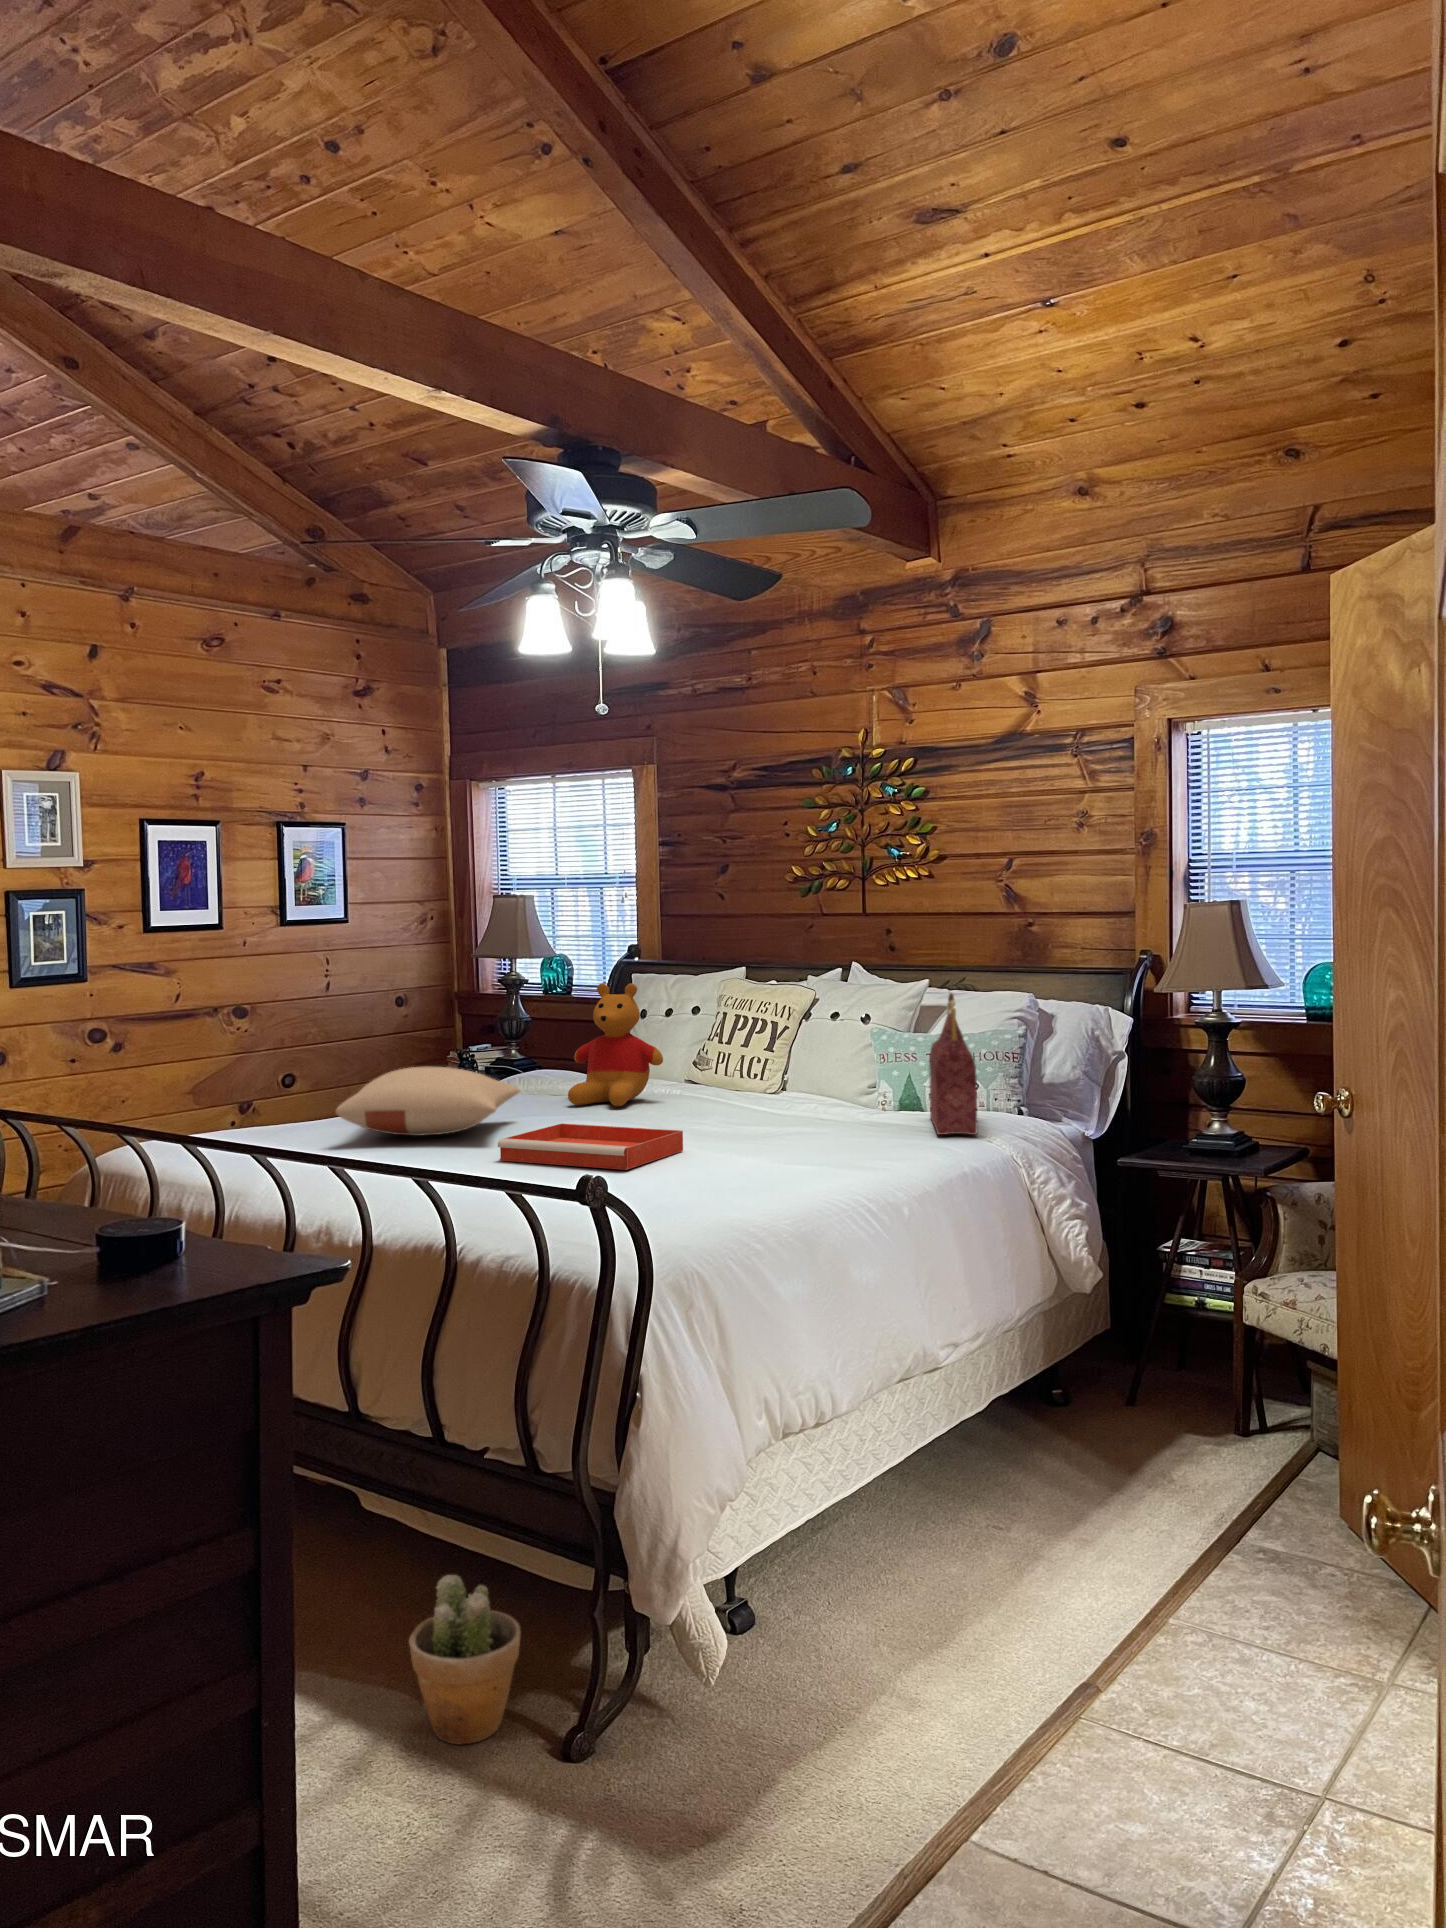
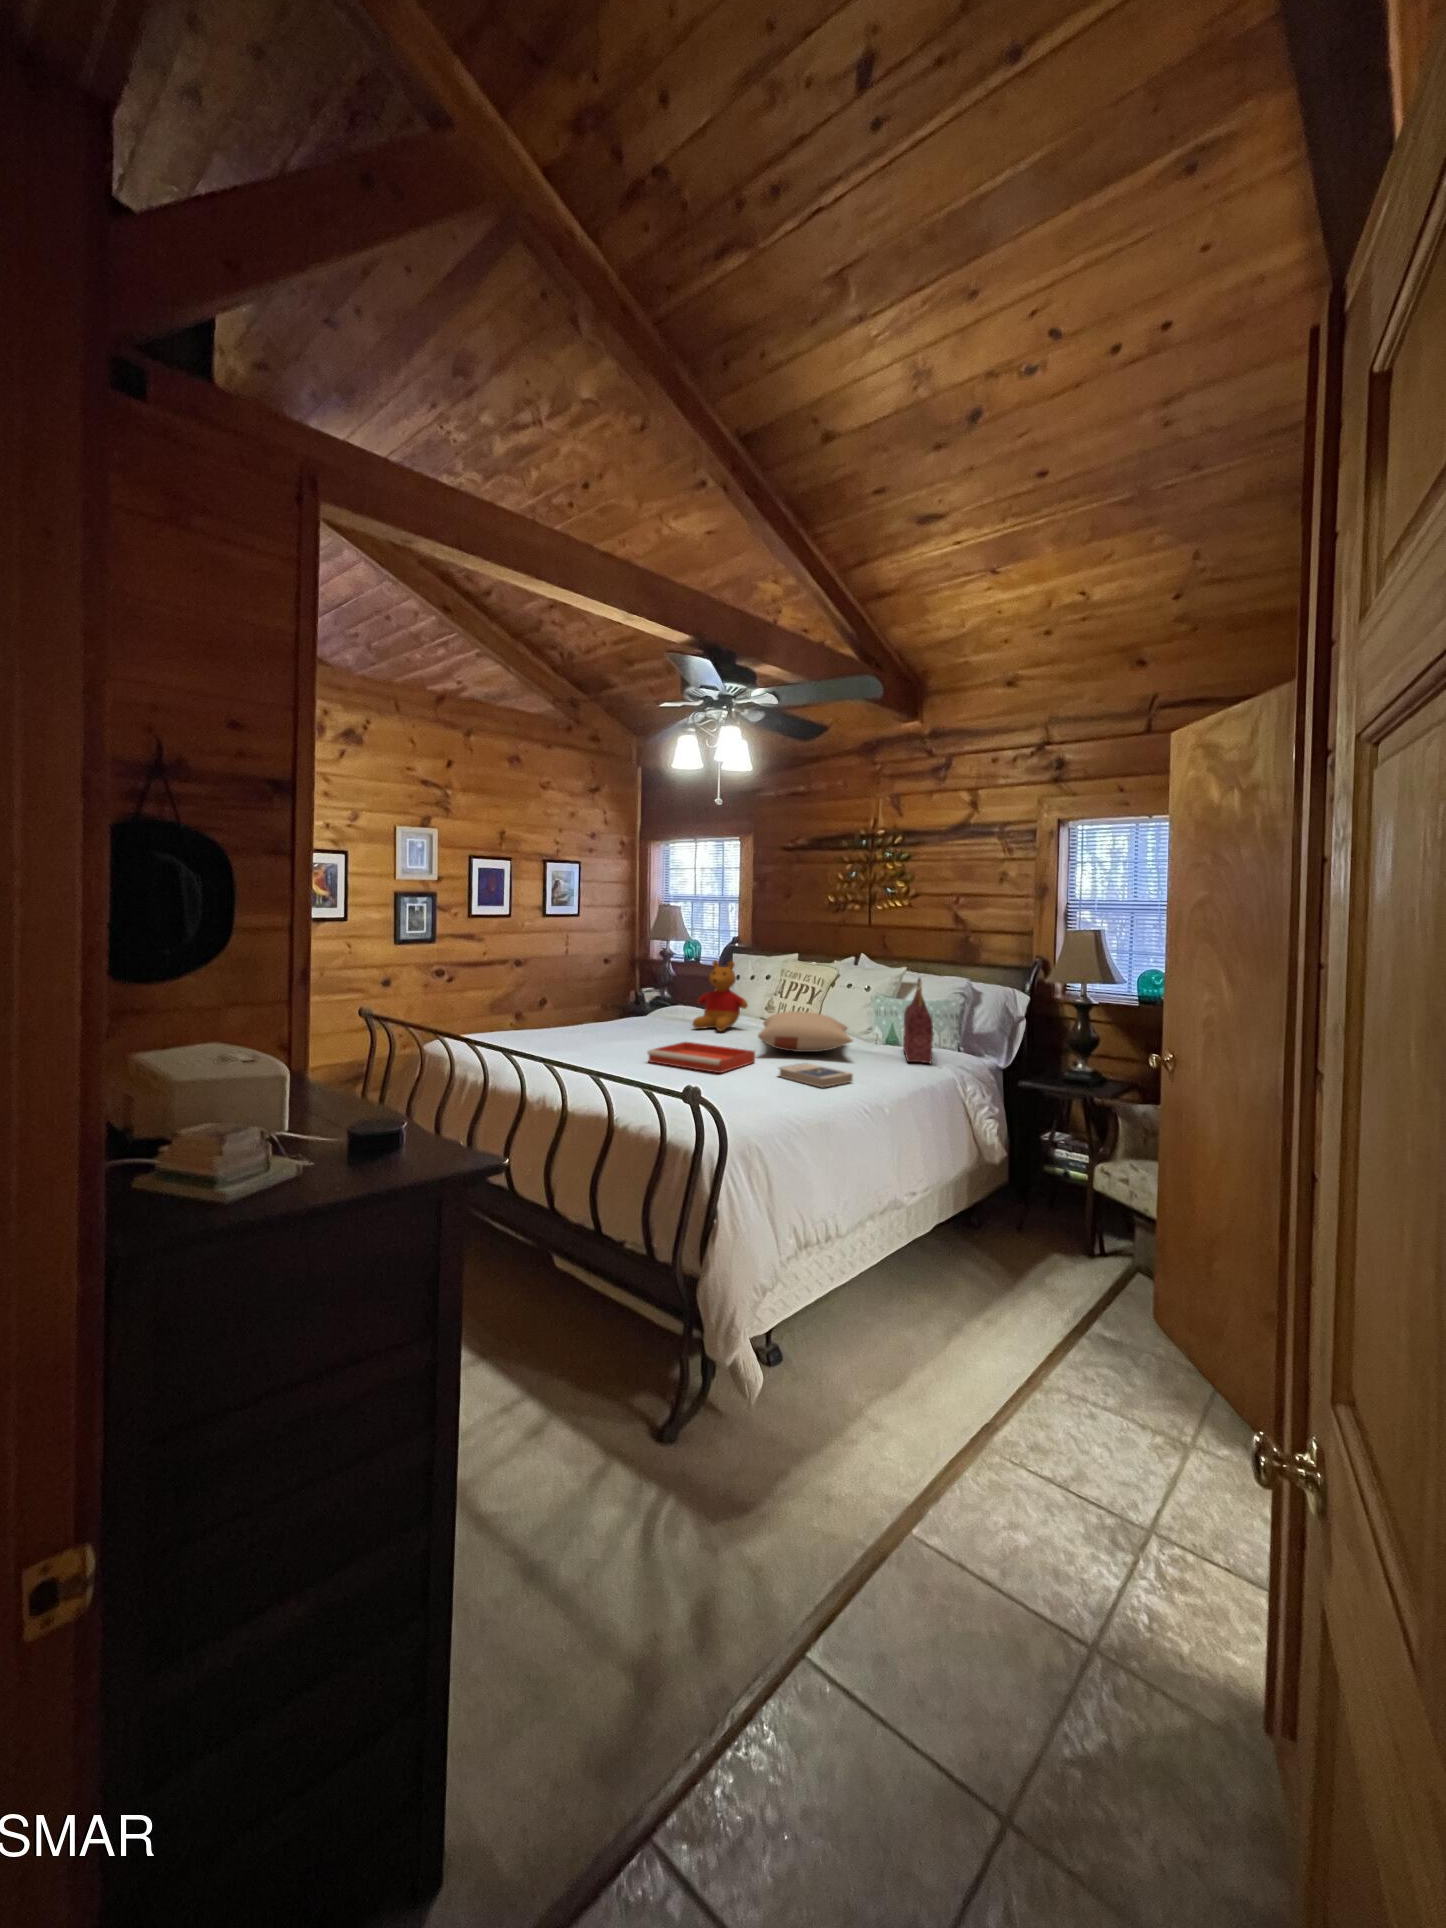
pillow: present [336,1067,520,1136] -> present [758,1011,852,1052]
hardback book: none [722,1144,848,1180] -> present [778,1063,853,1088]
potted plant: present [409,1575,521,1744] -> none [570,1318,638,1424]

